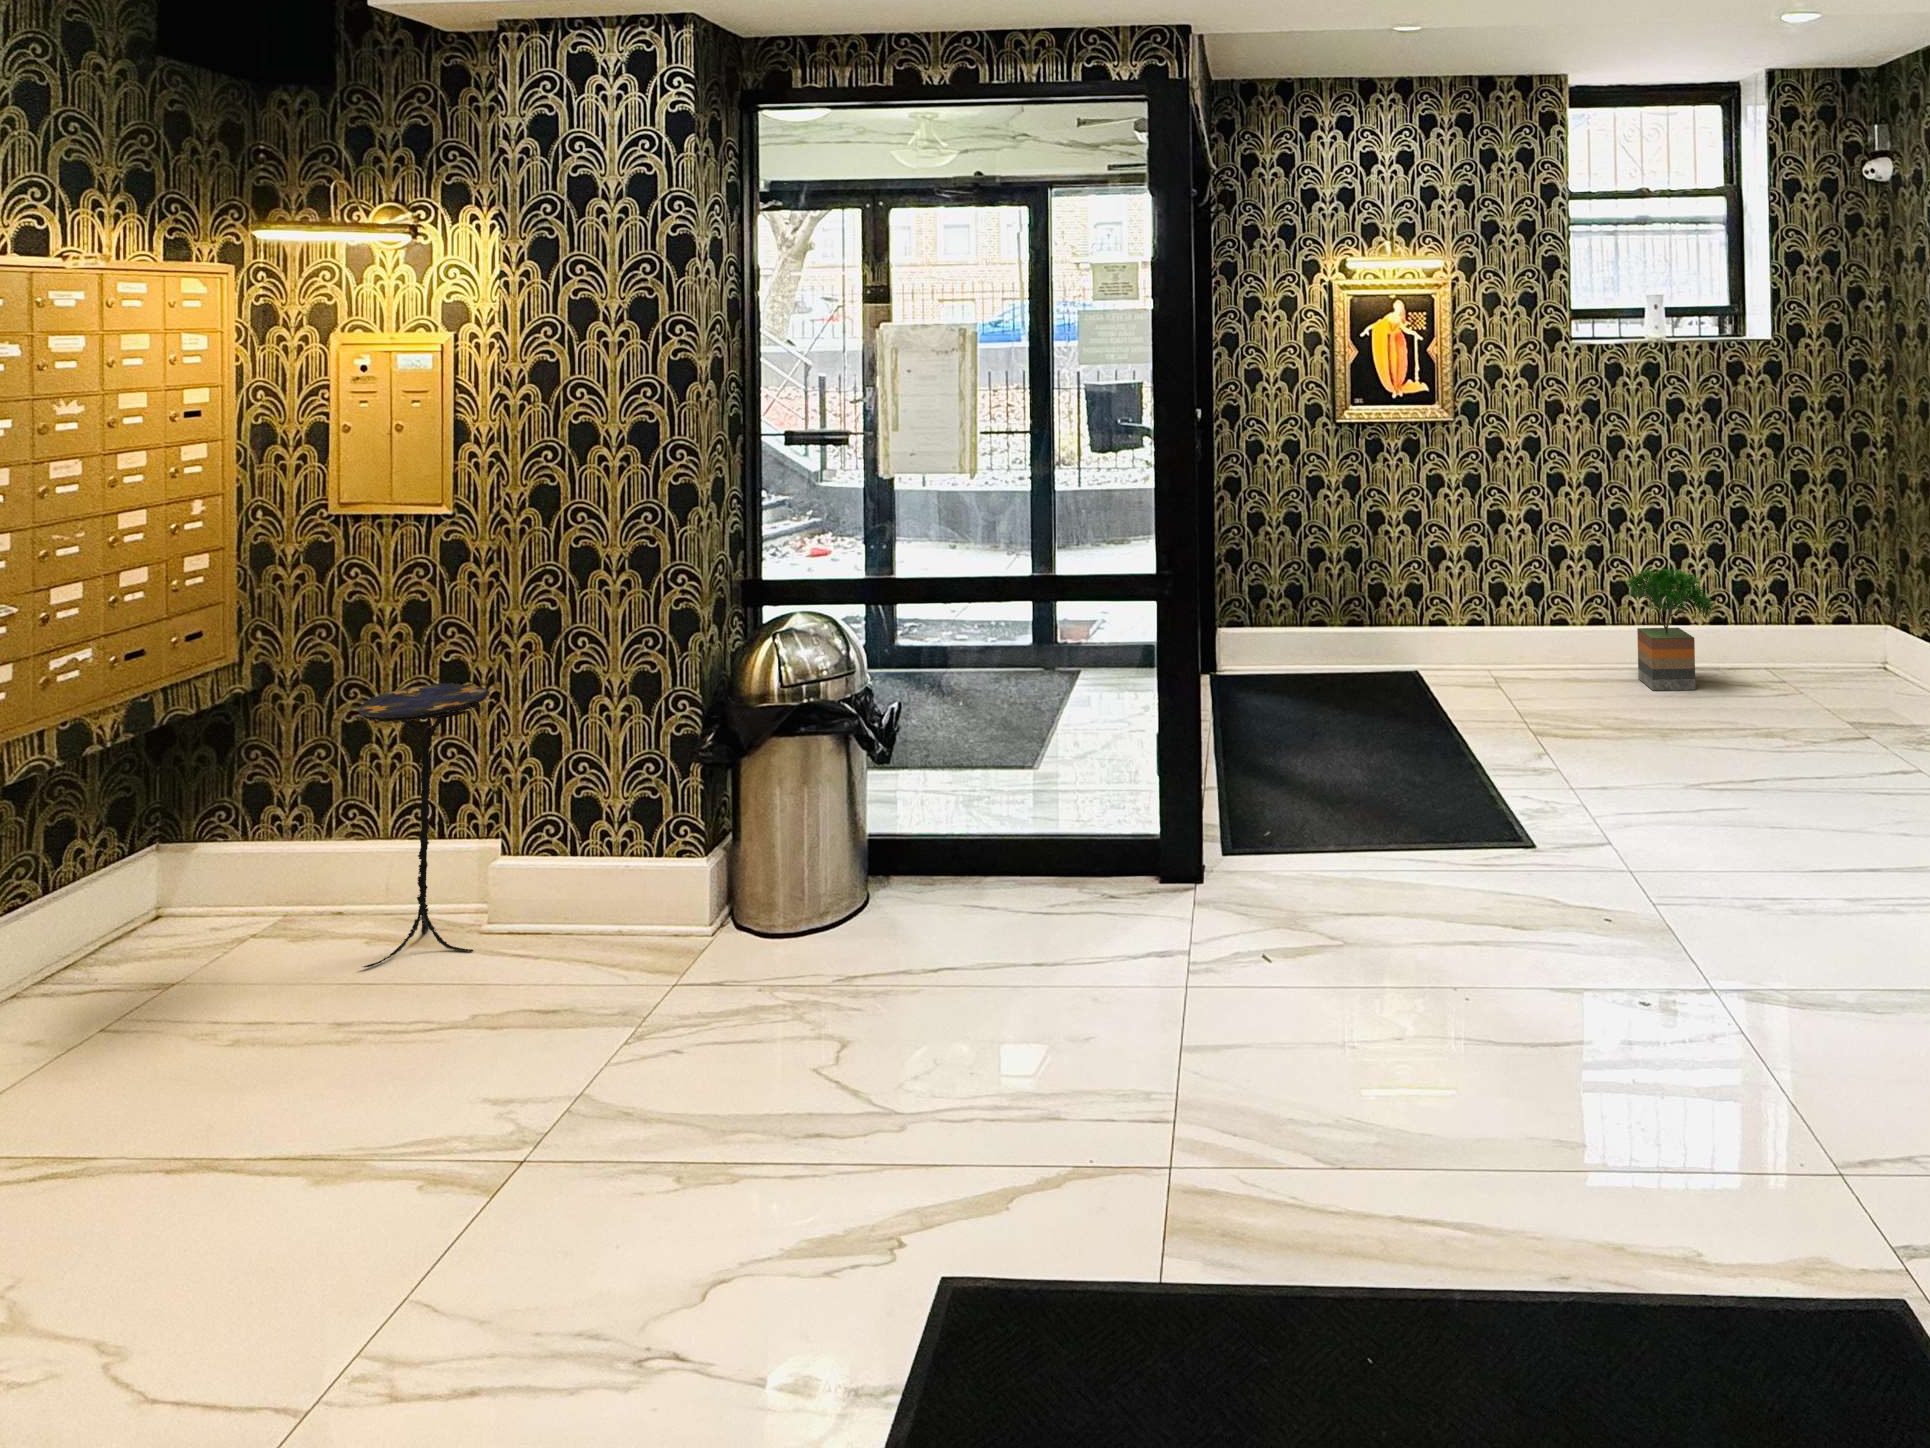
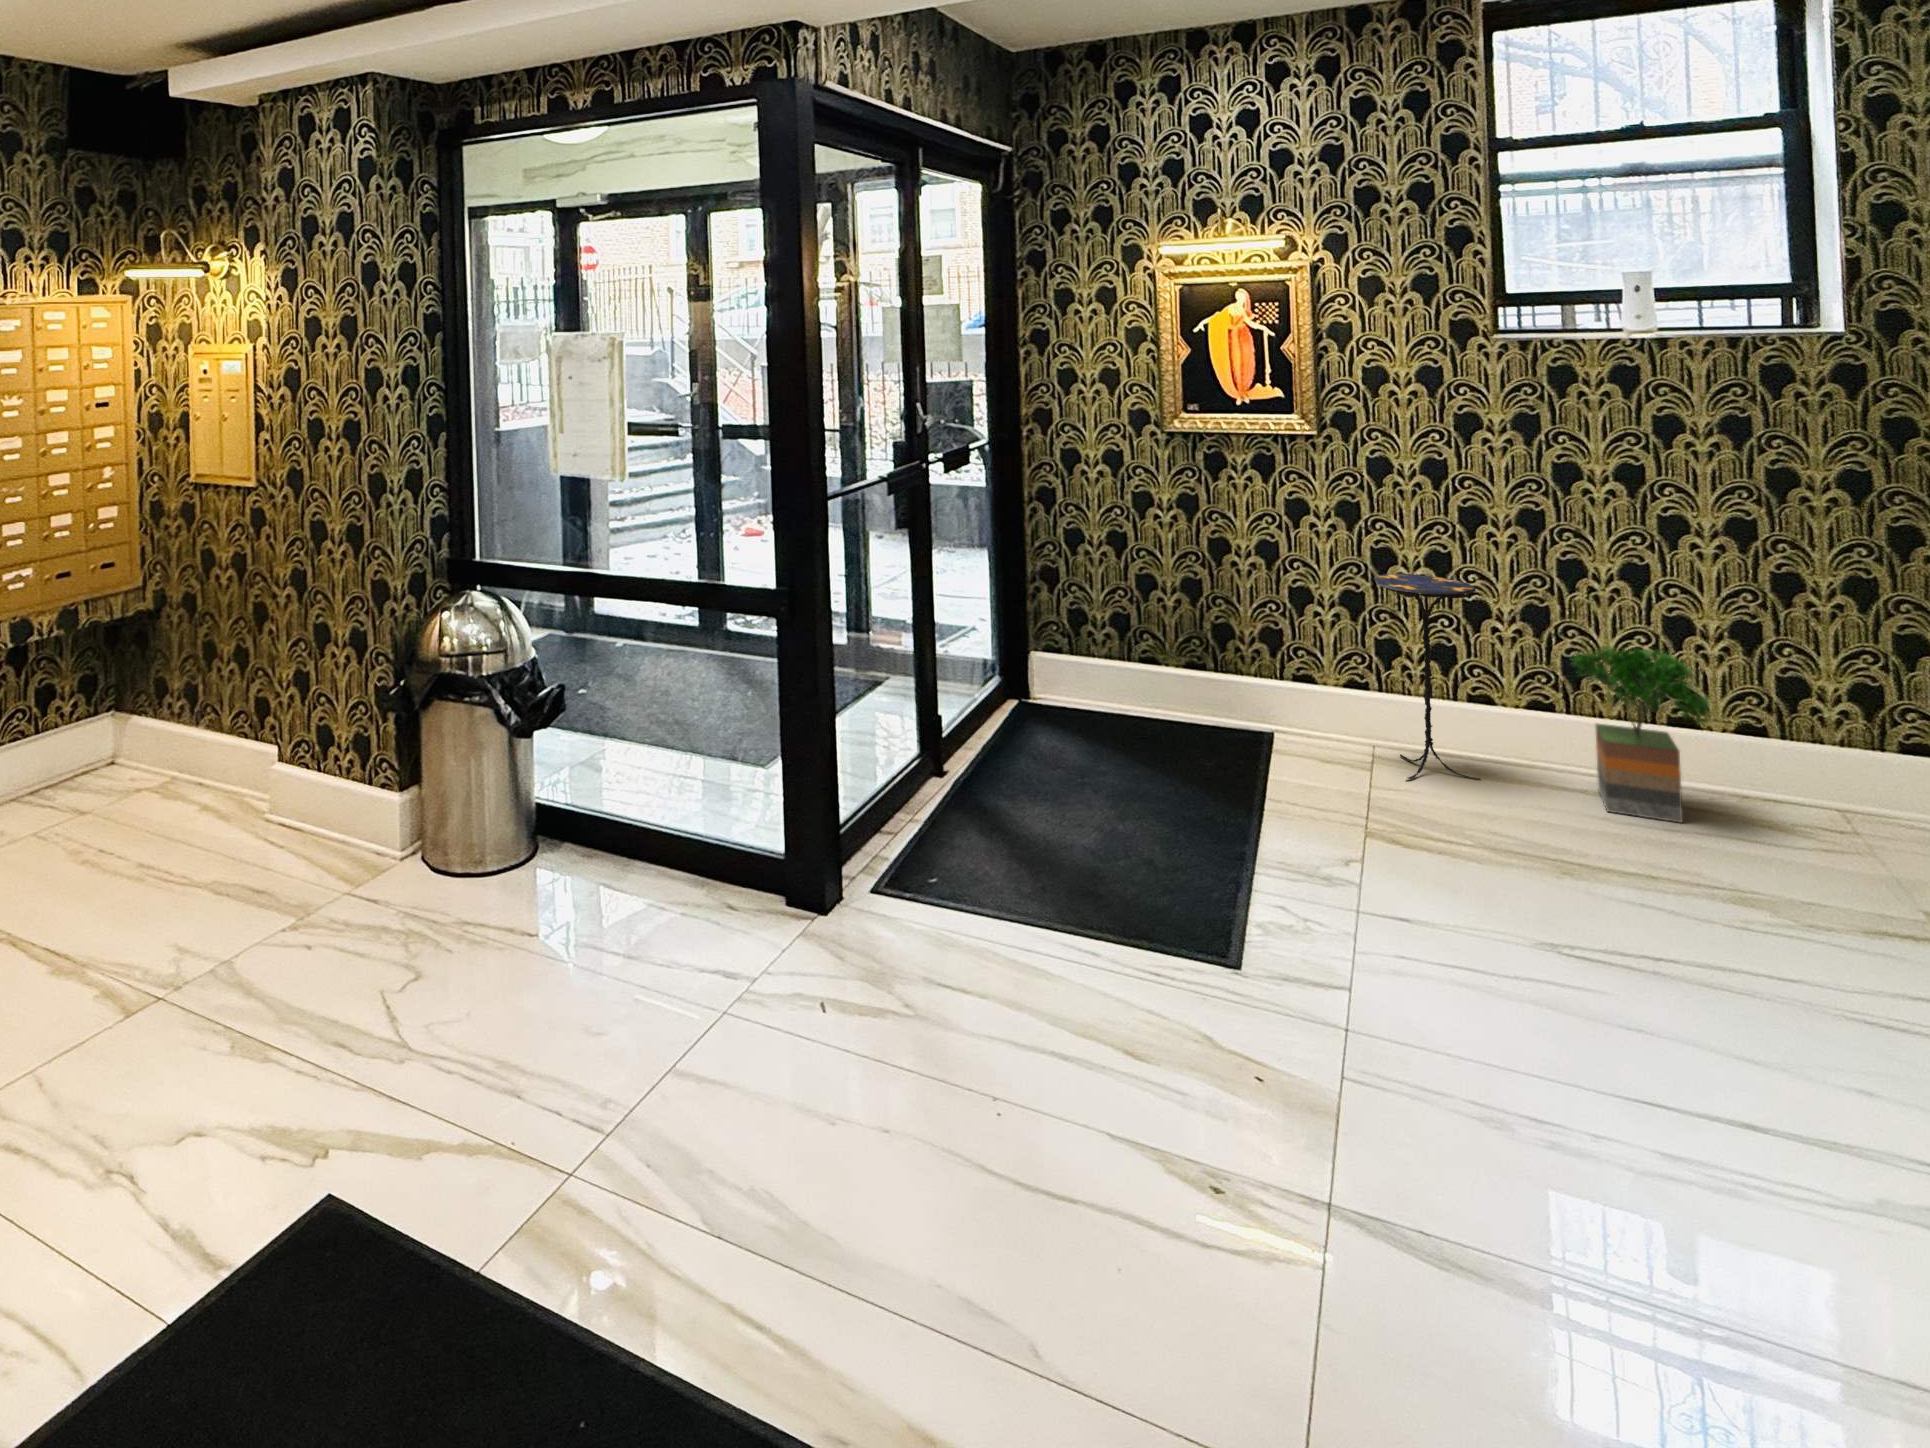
side table: present [359,683,490,967] -> present [1374,573,1481,779]

